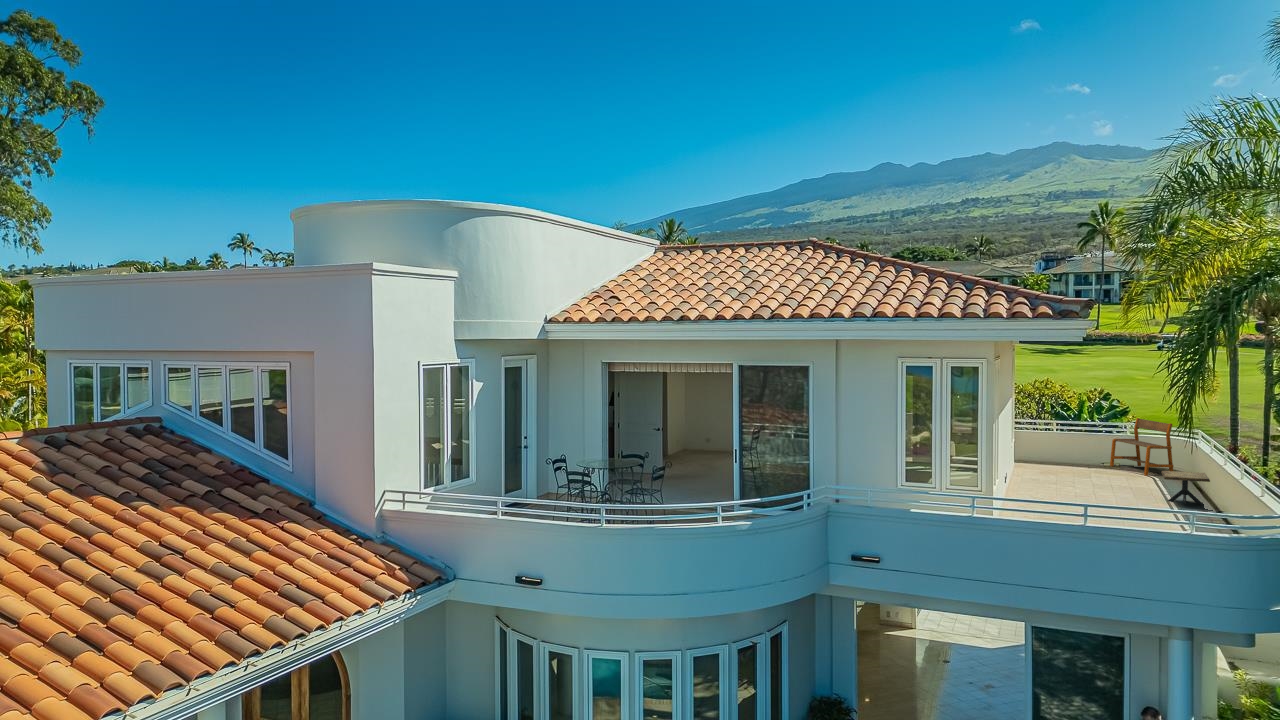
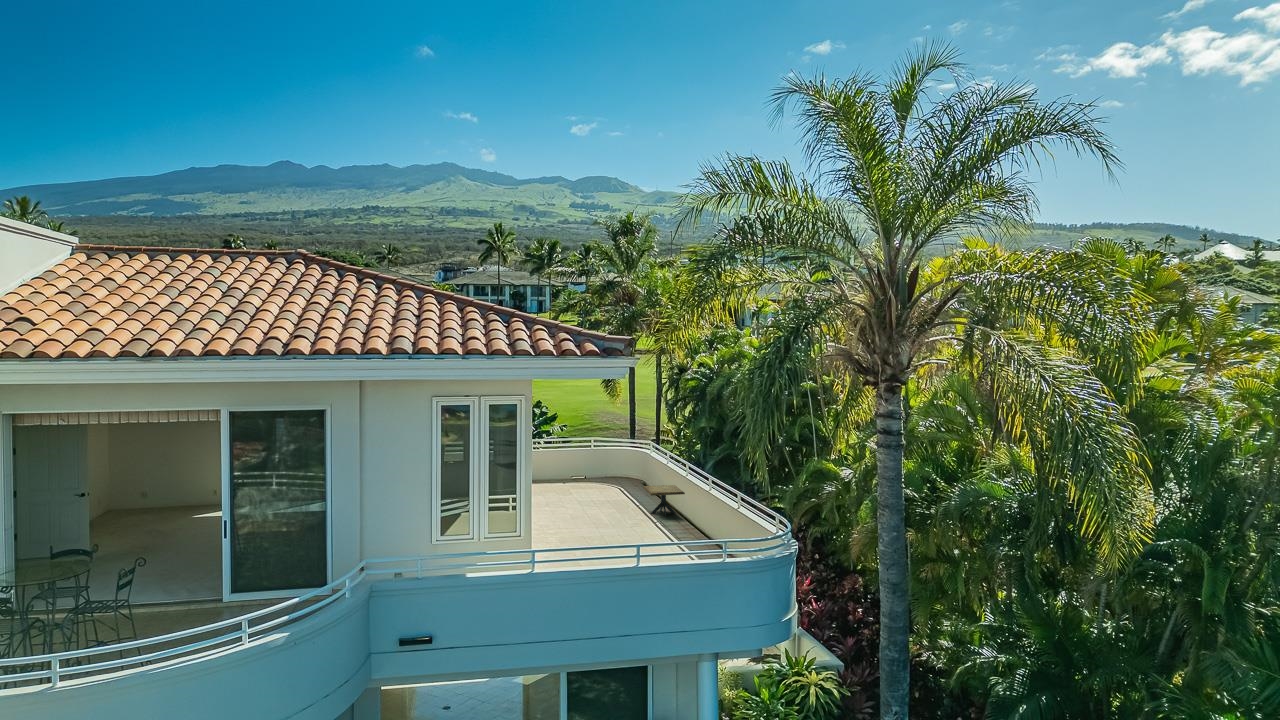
bench: present [1110,418,1173,476] -> none [580,433,633,486]

